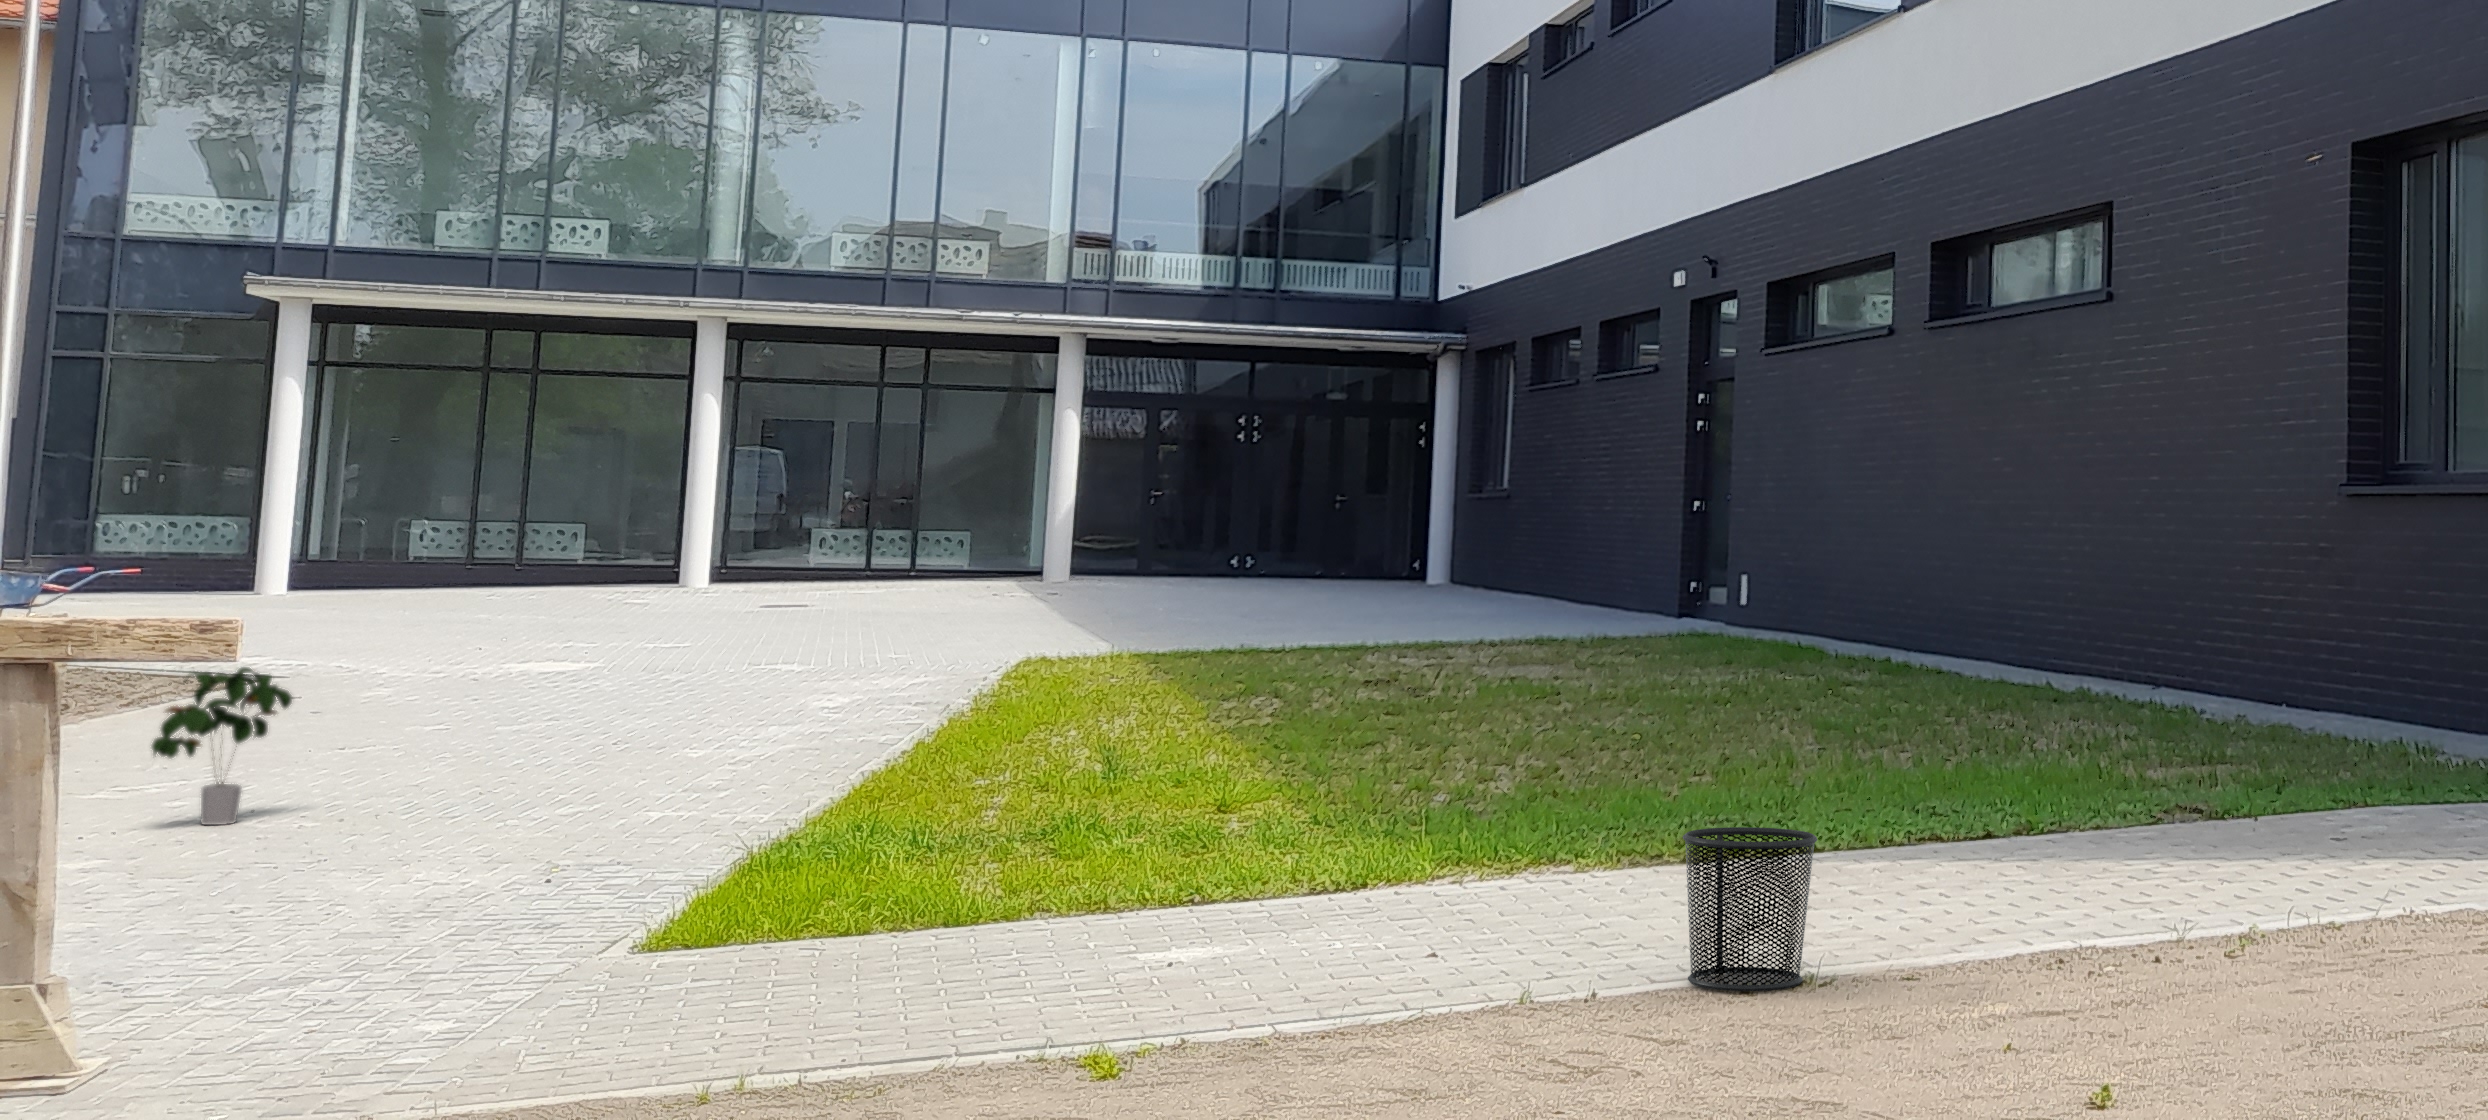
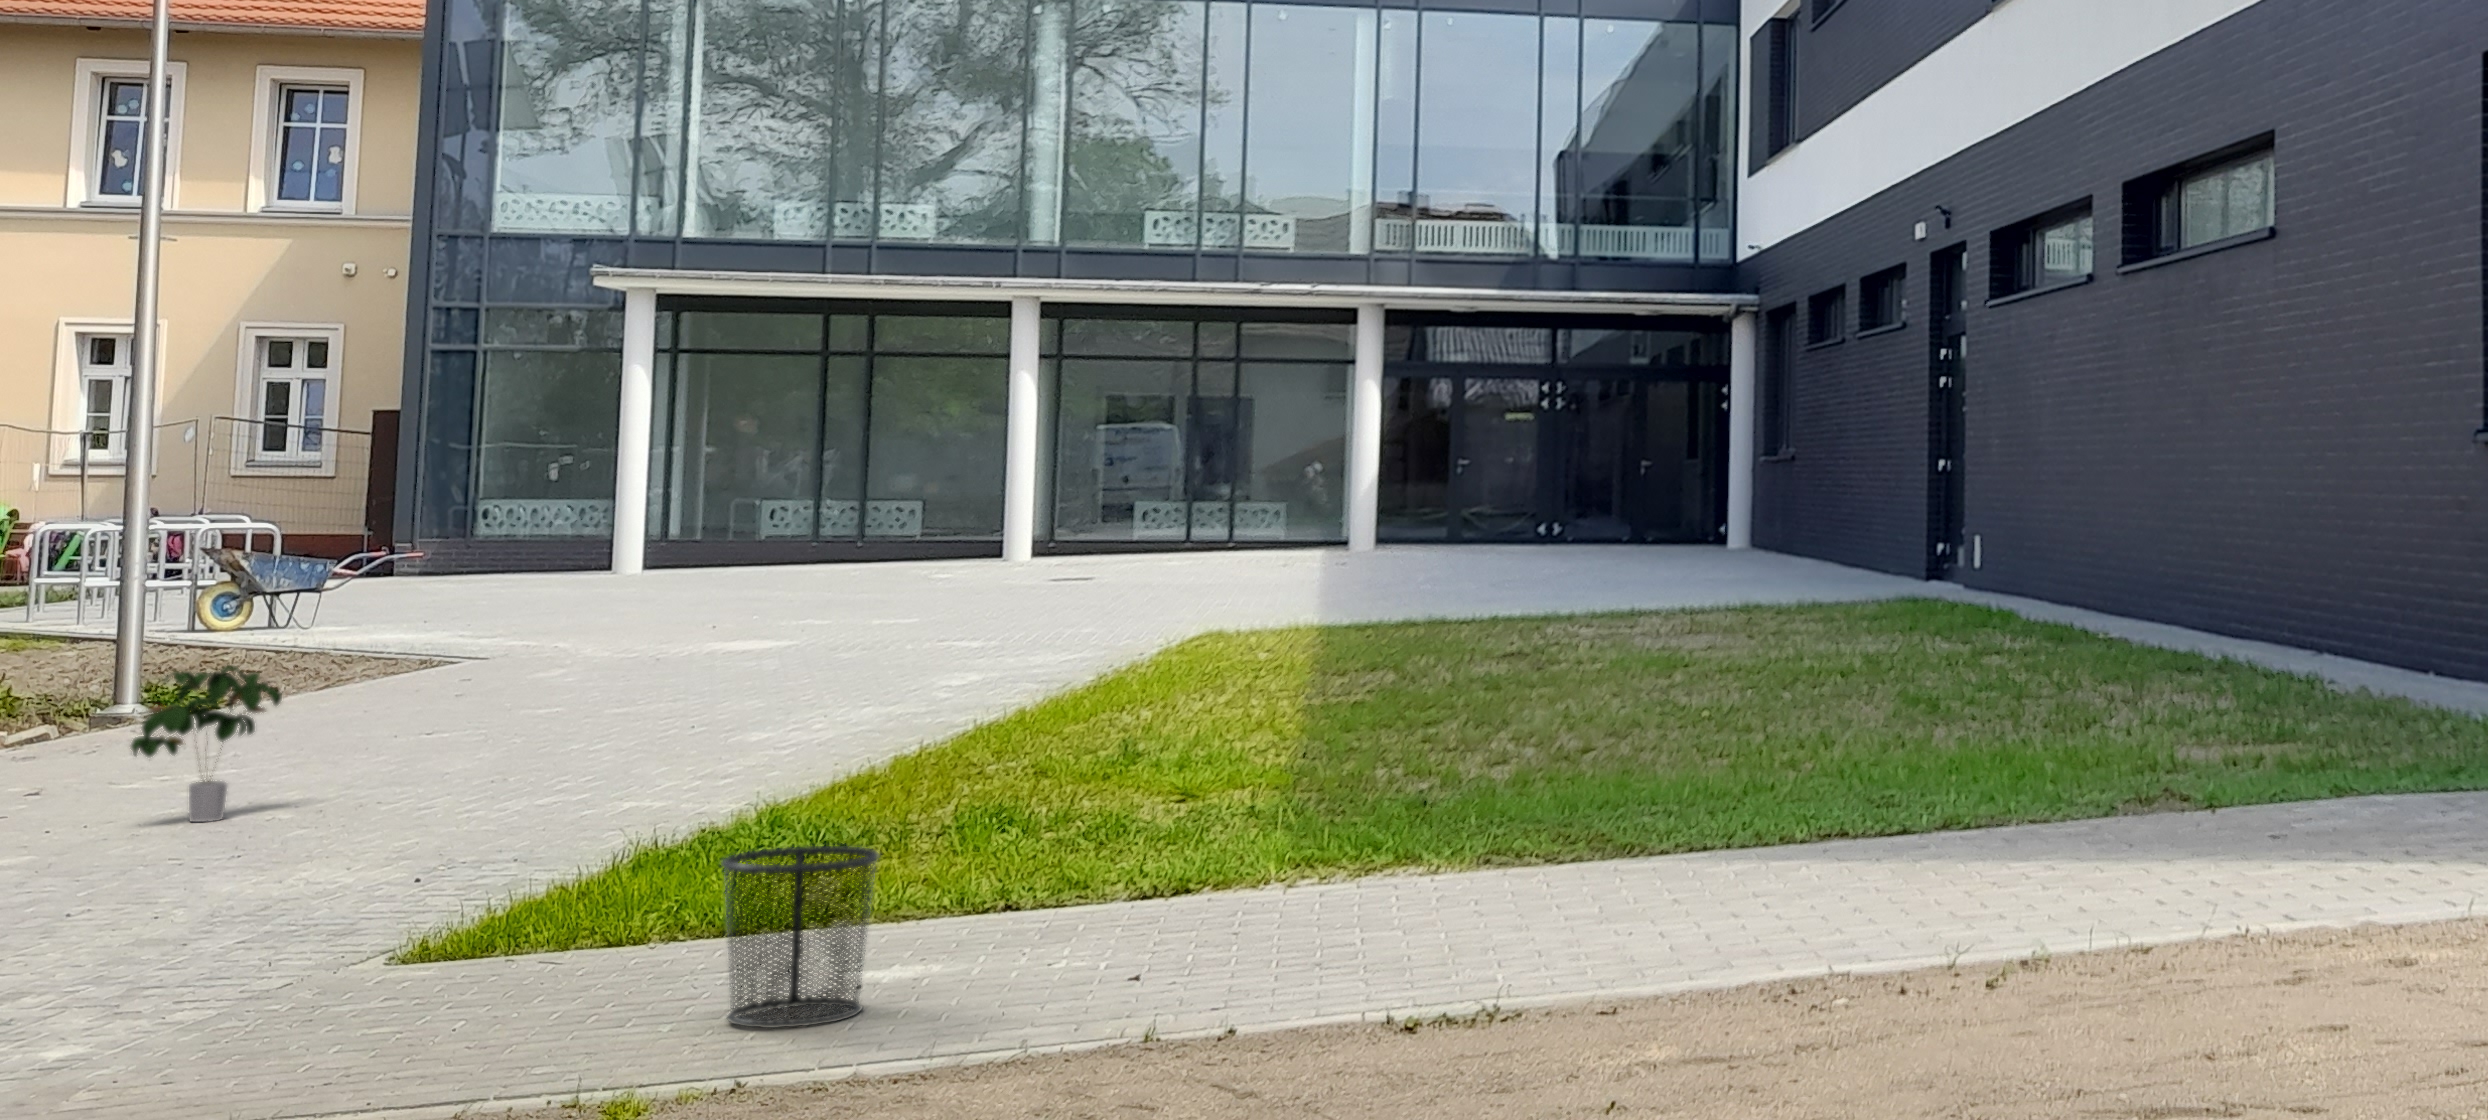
trash can: present [1683,827,1817,991] -> present [722,846,879,1028]

